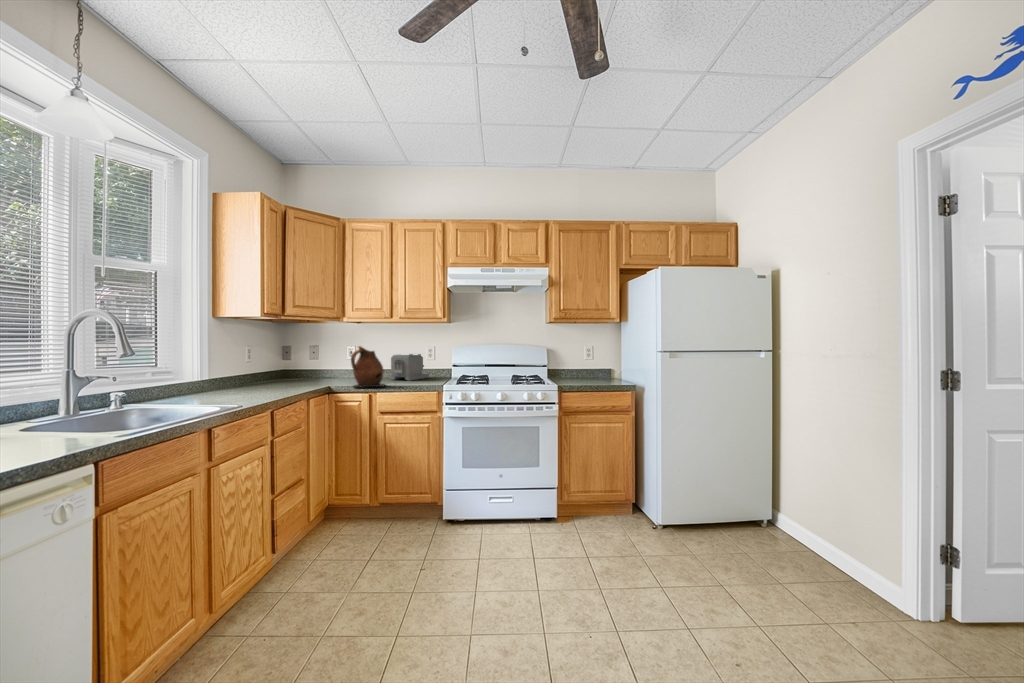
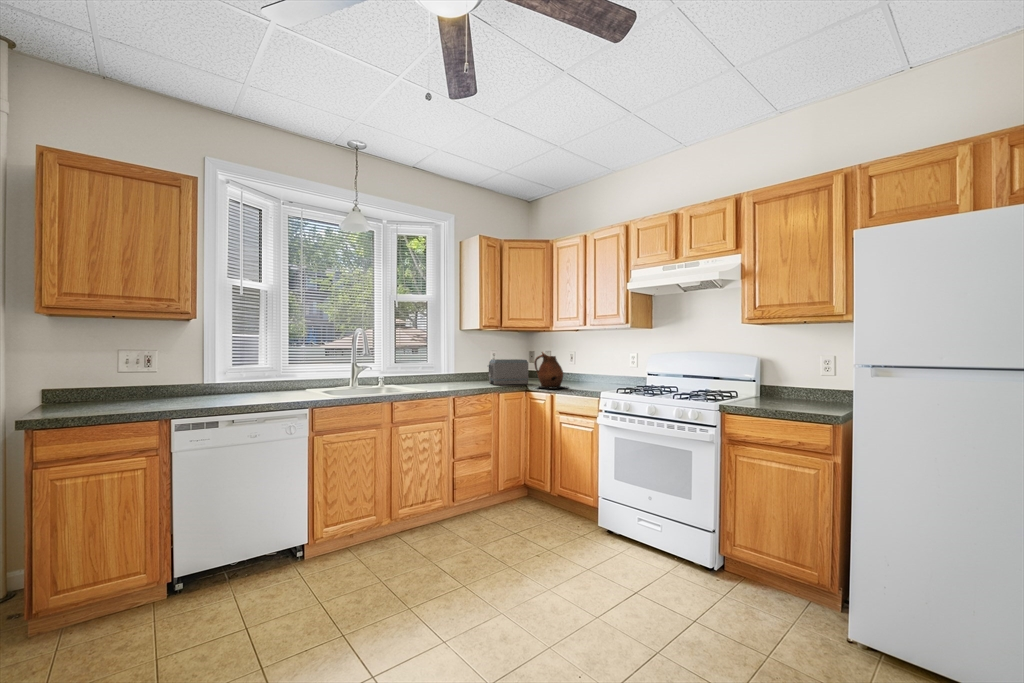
toaster: present [391,354,429,381] -> present [488,359,528,385]

